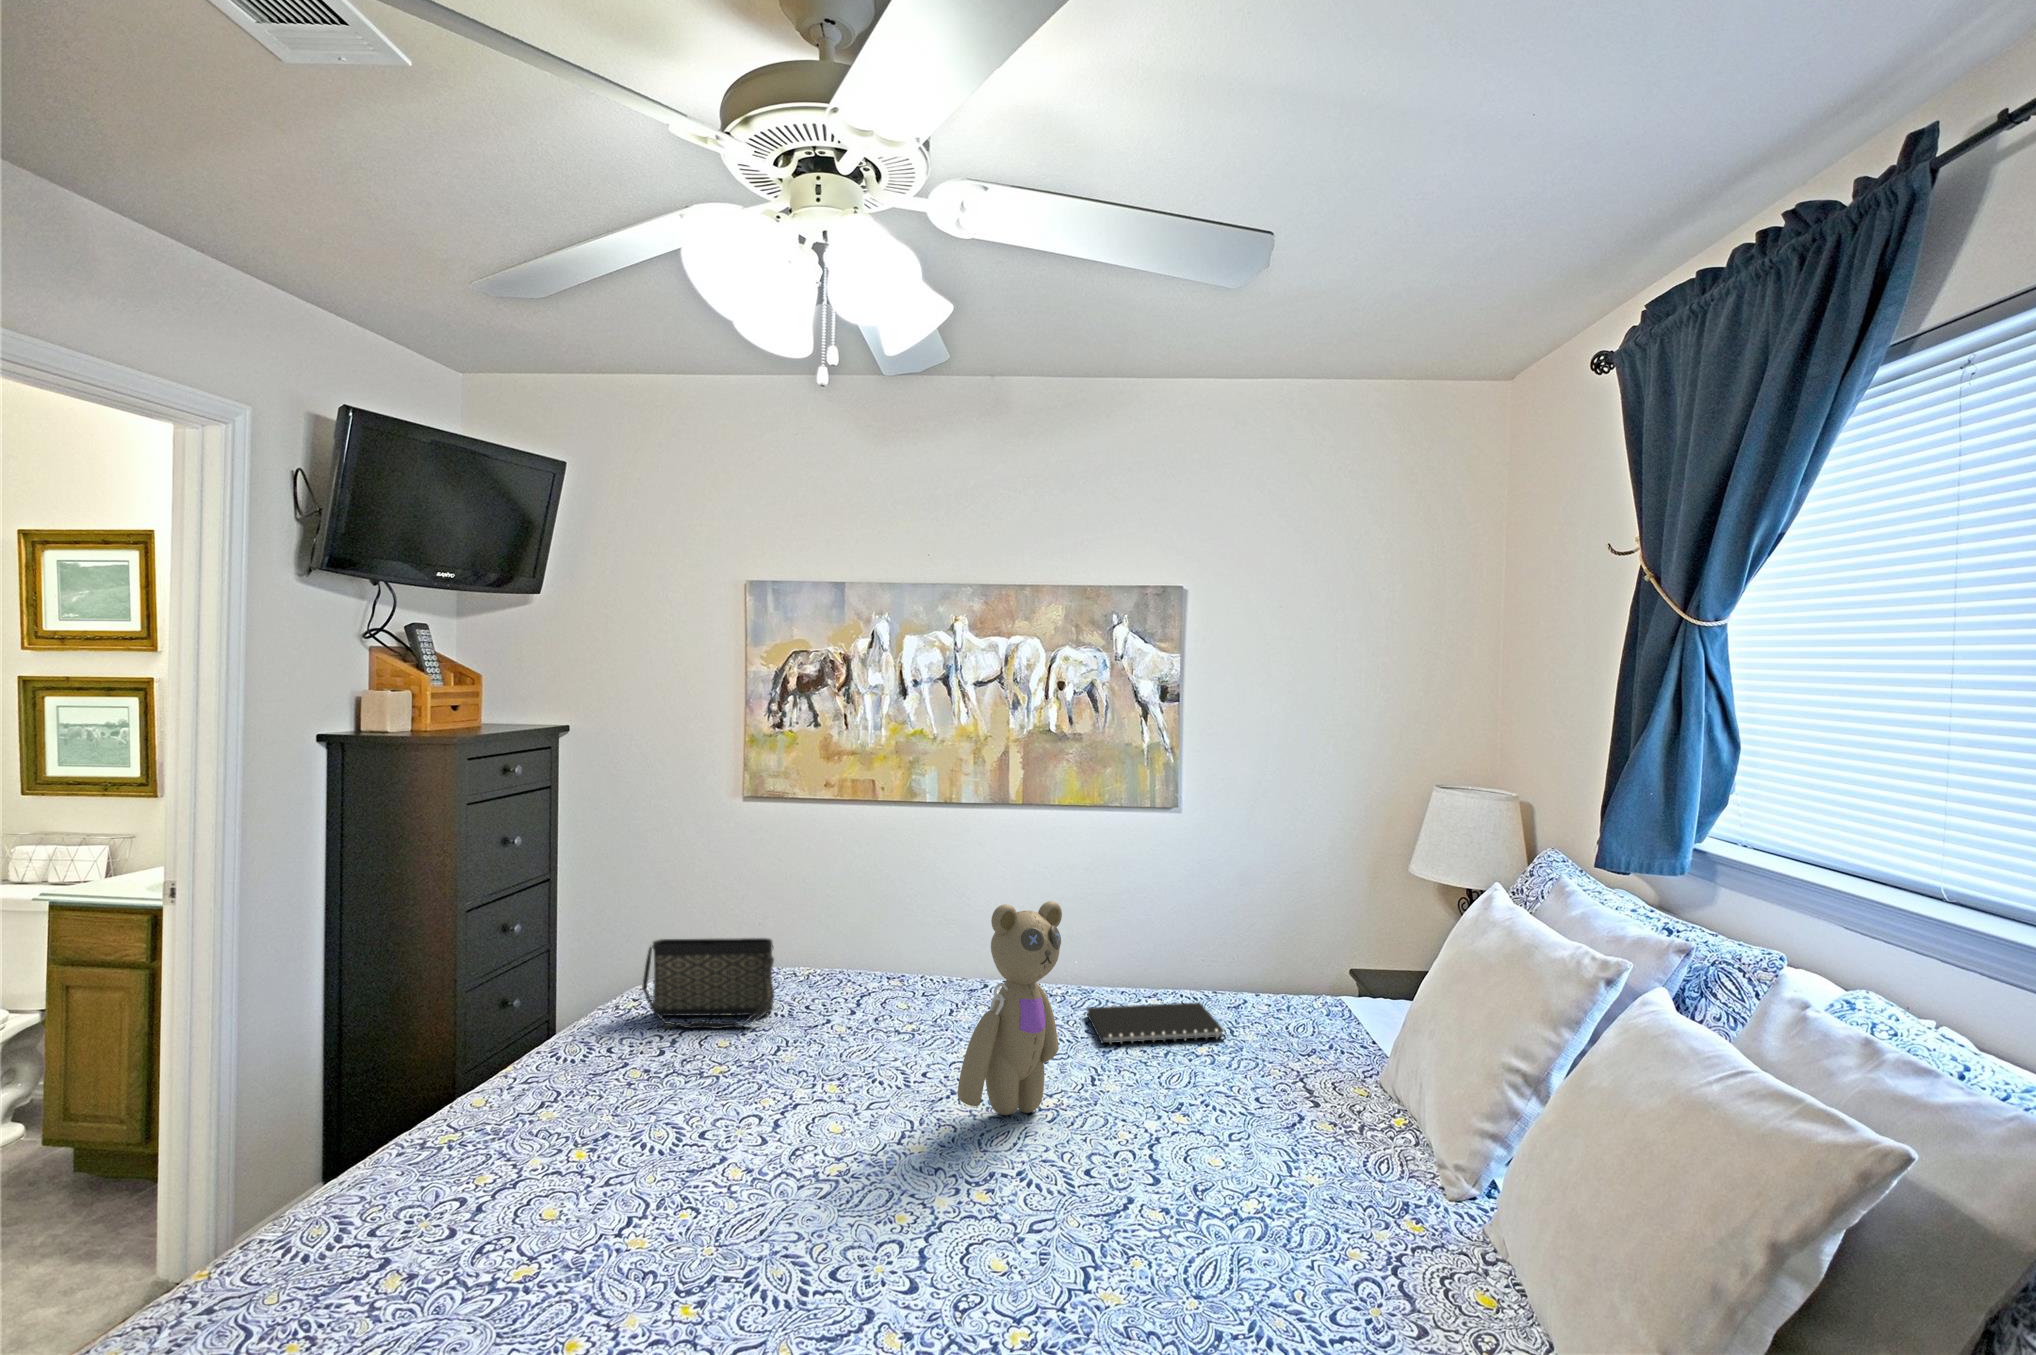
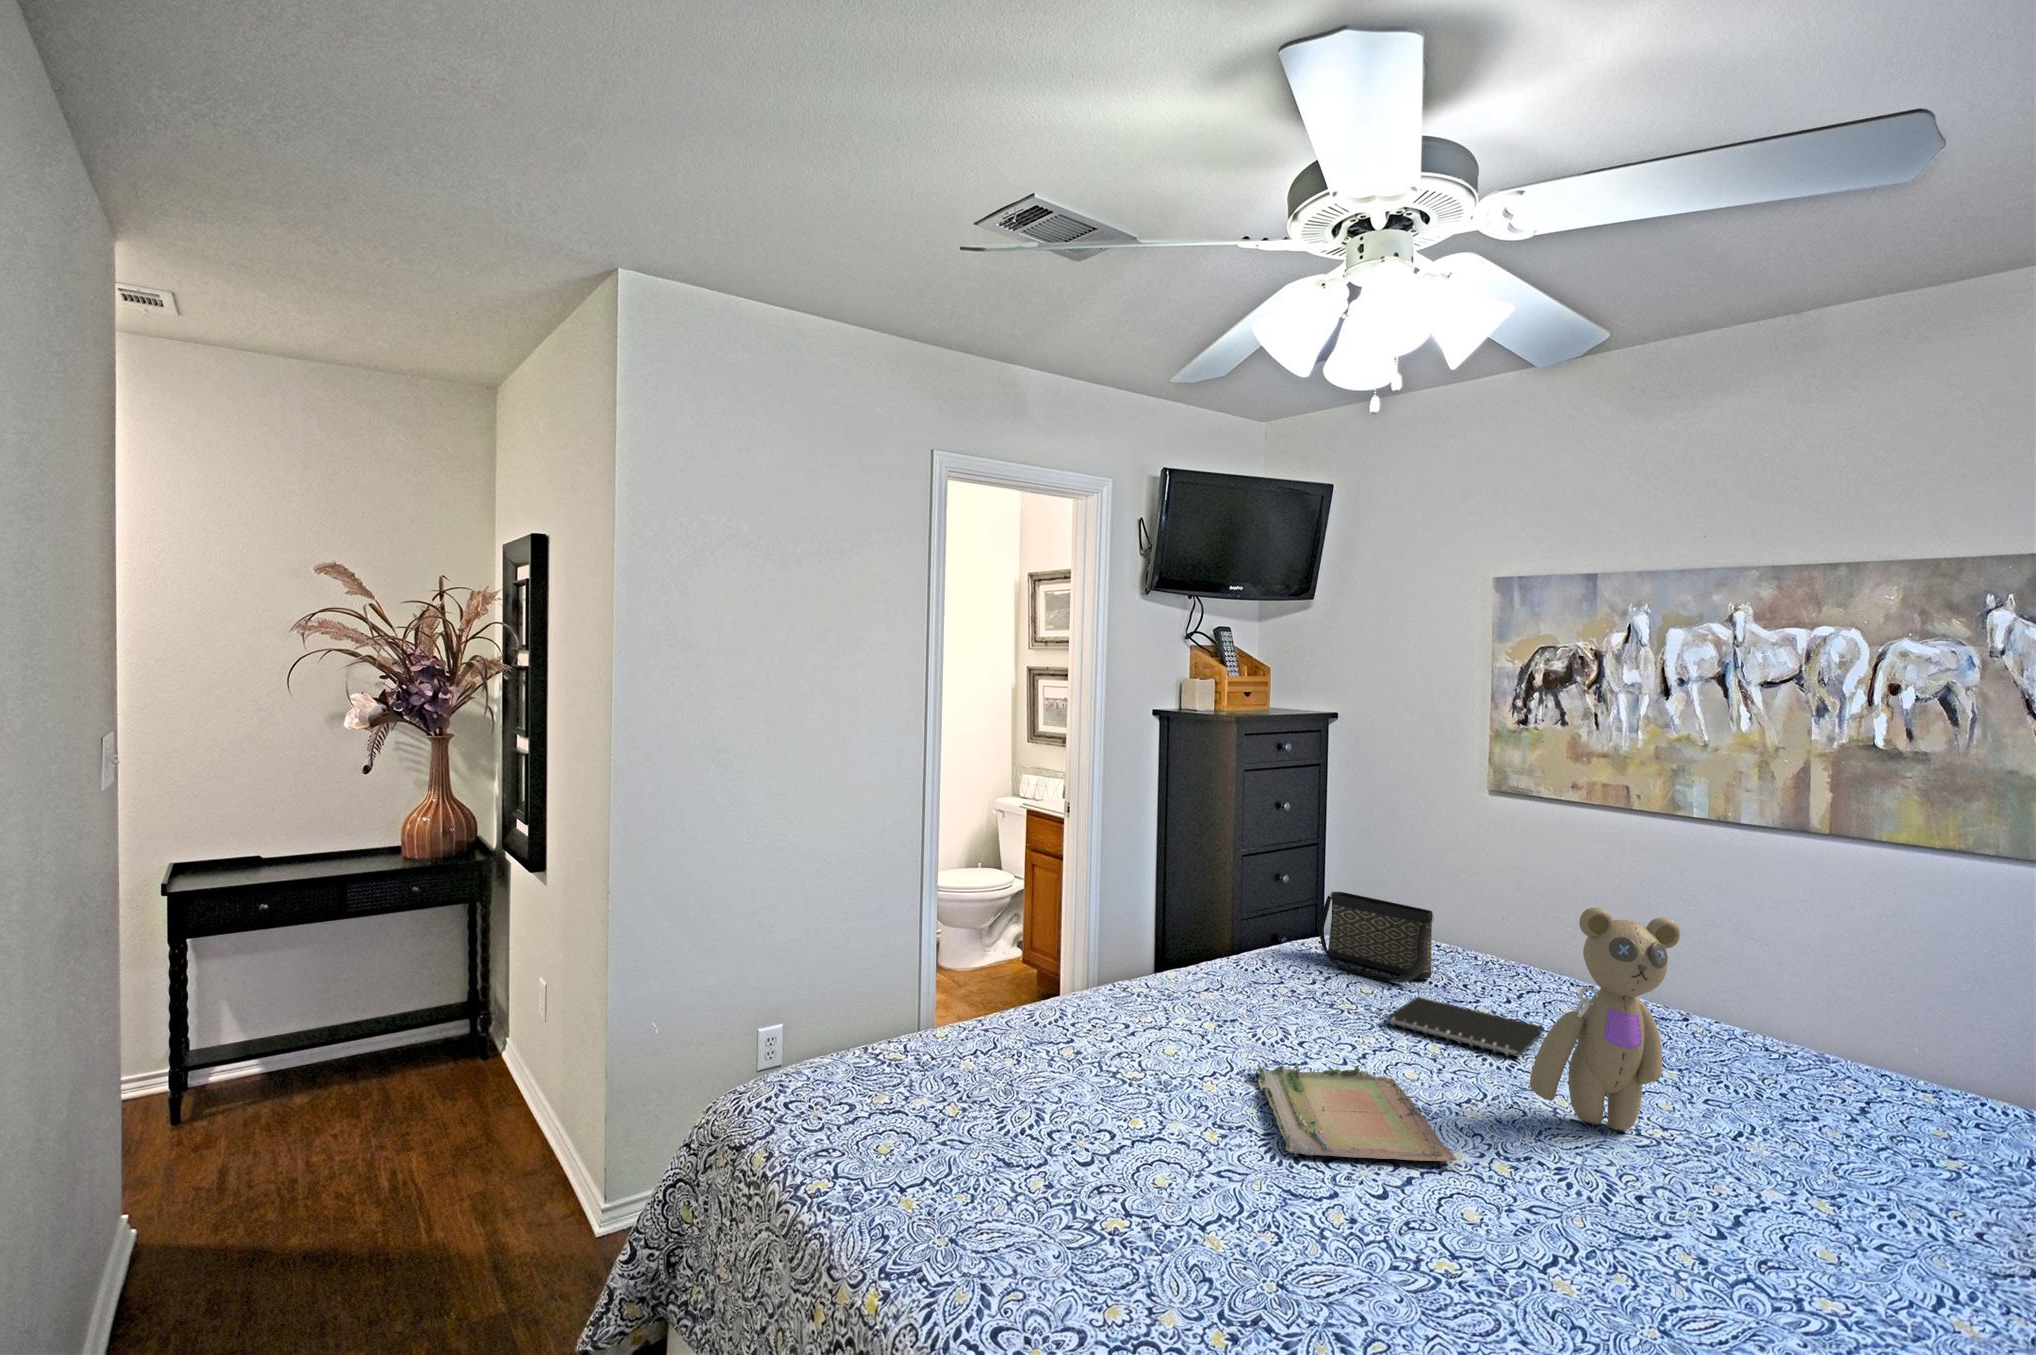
notebook: present [1087,1002,1224,1044] -> present [1387,997,1543,1057]
tray: none [677,1132,947,1288] -> present [1257,1063,1457,1161]

